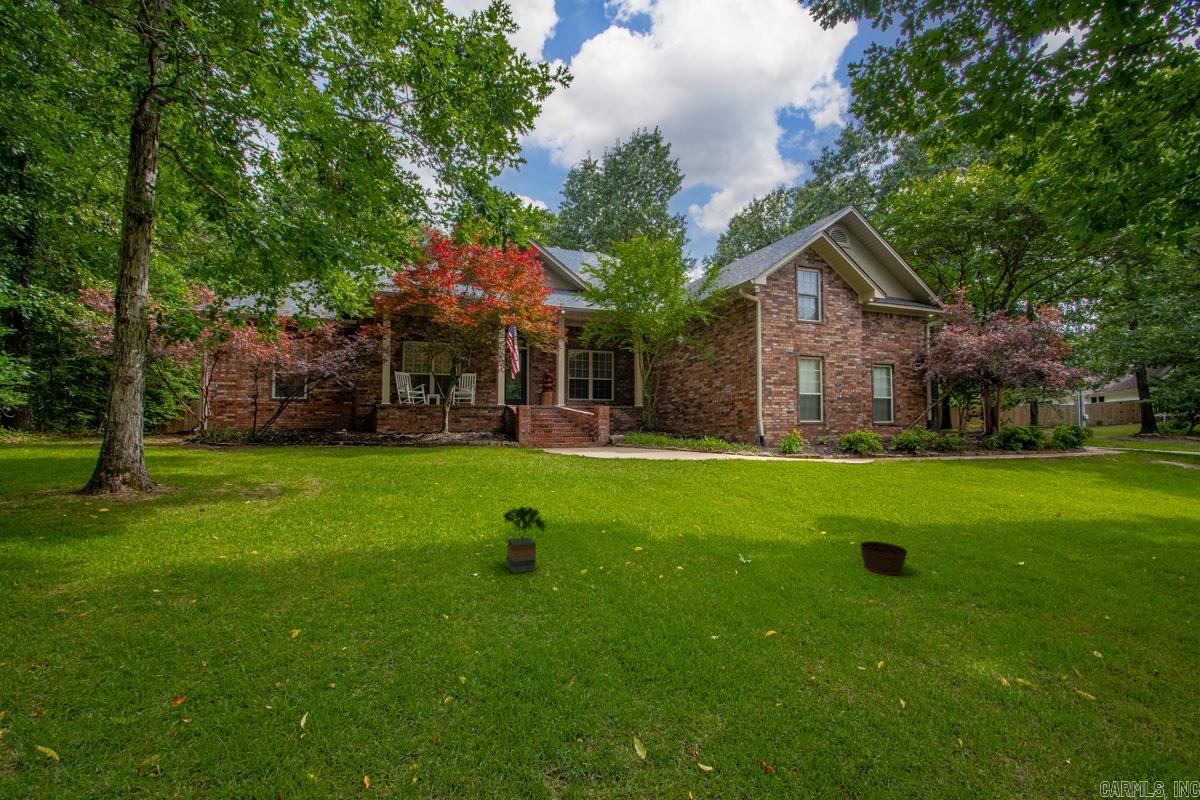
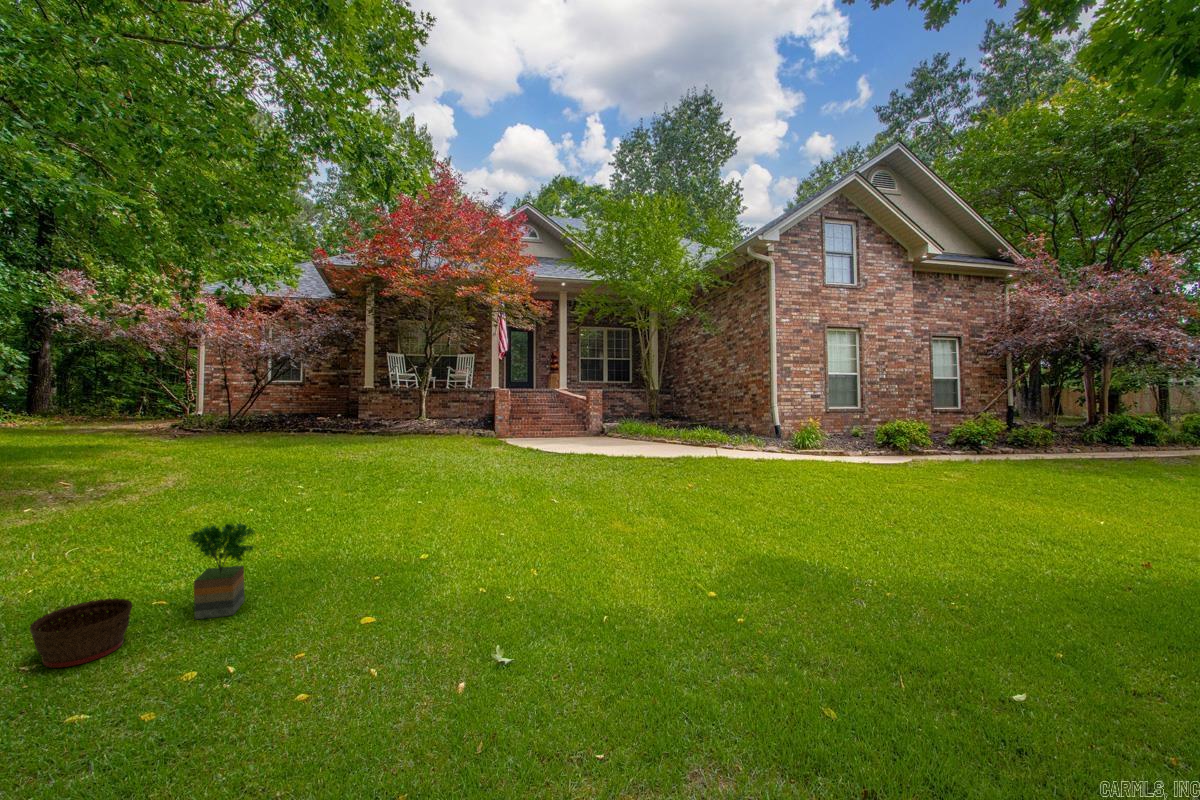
basket: present [860,541,907,575] -> present [30,598,132,668]

